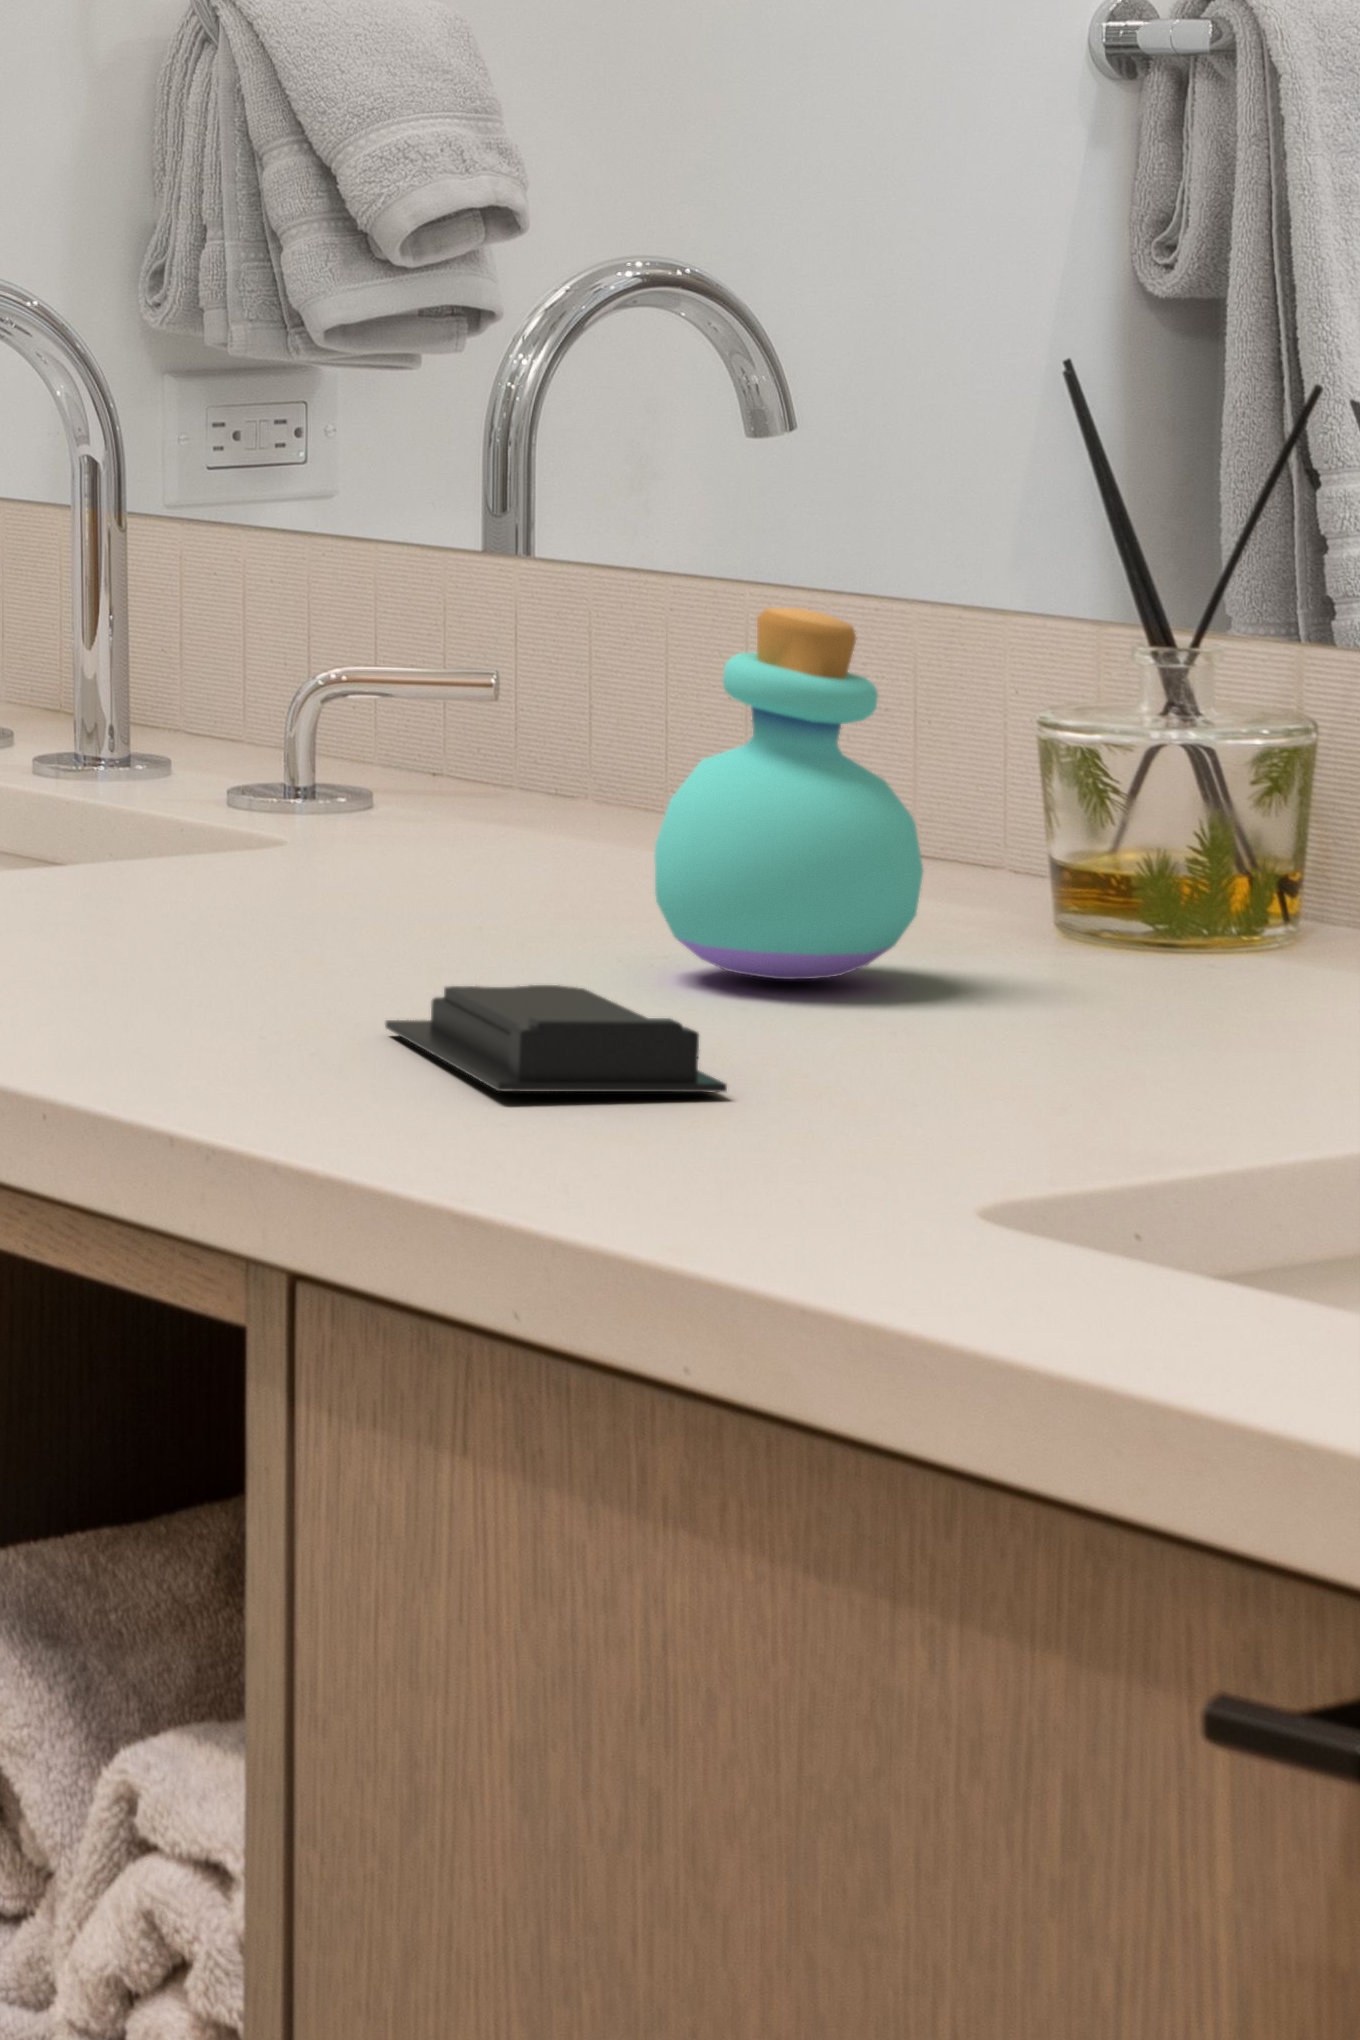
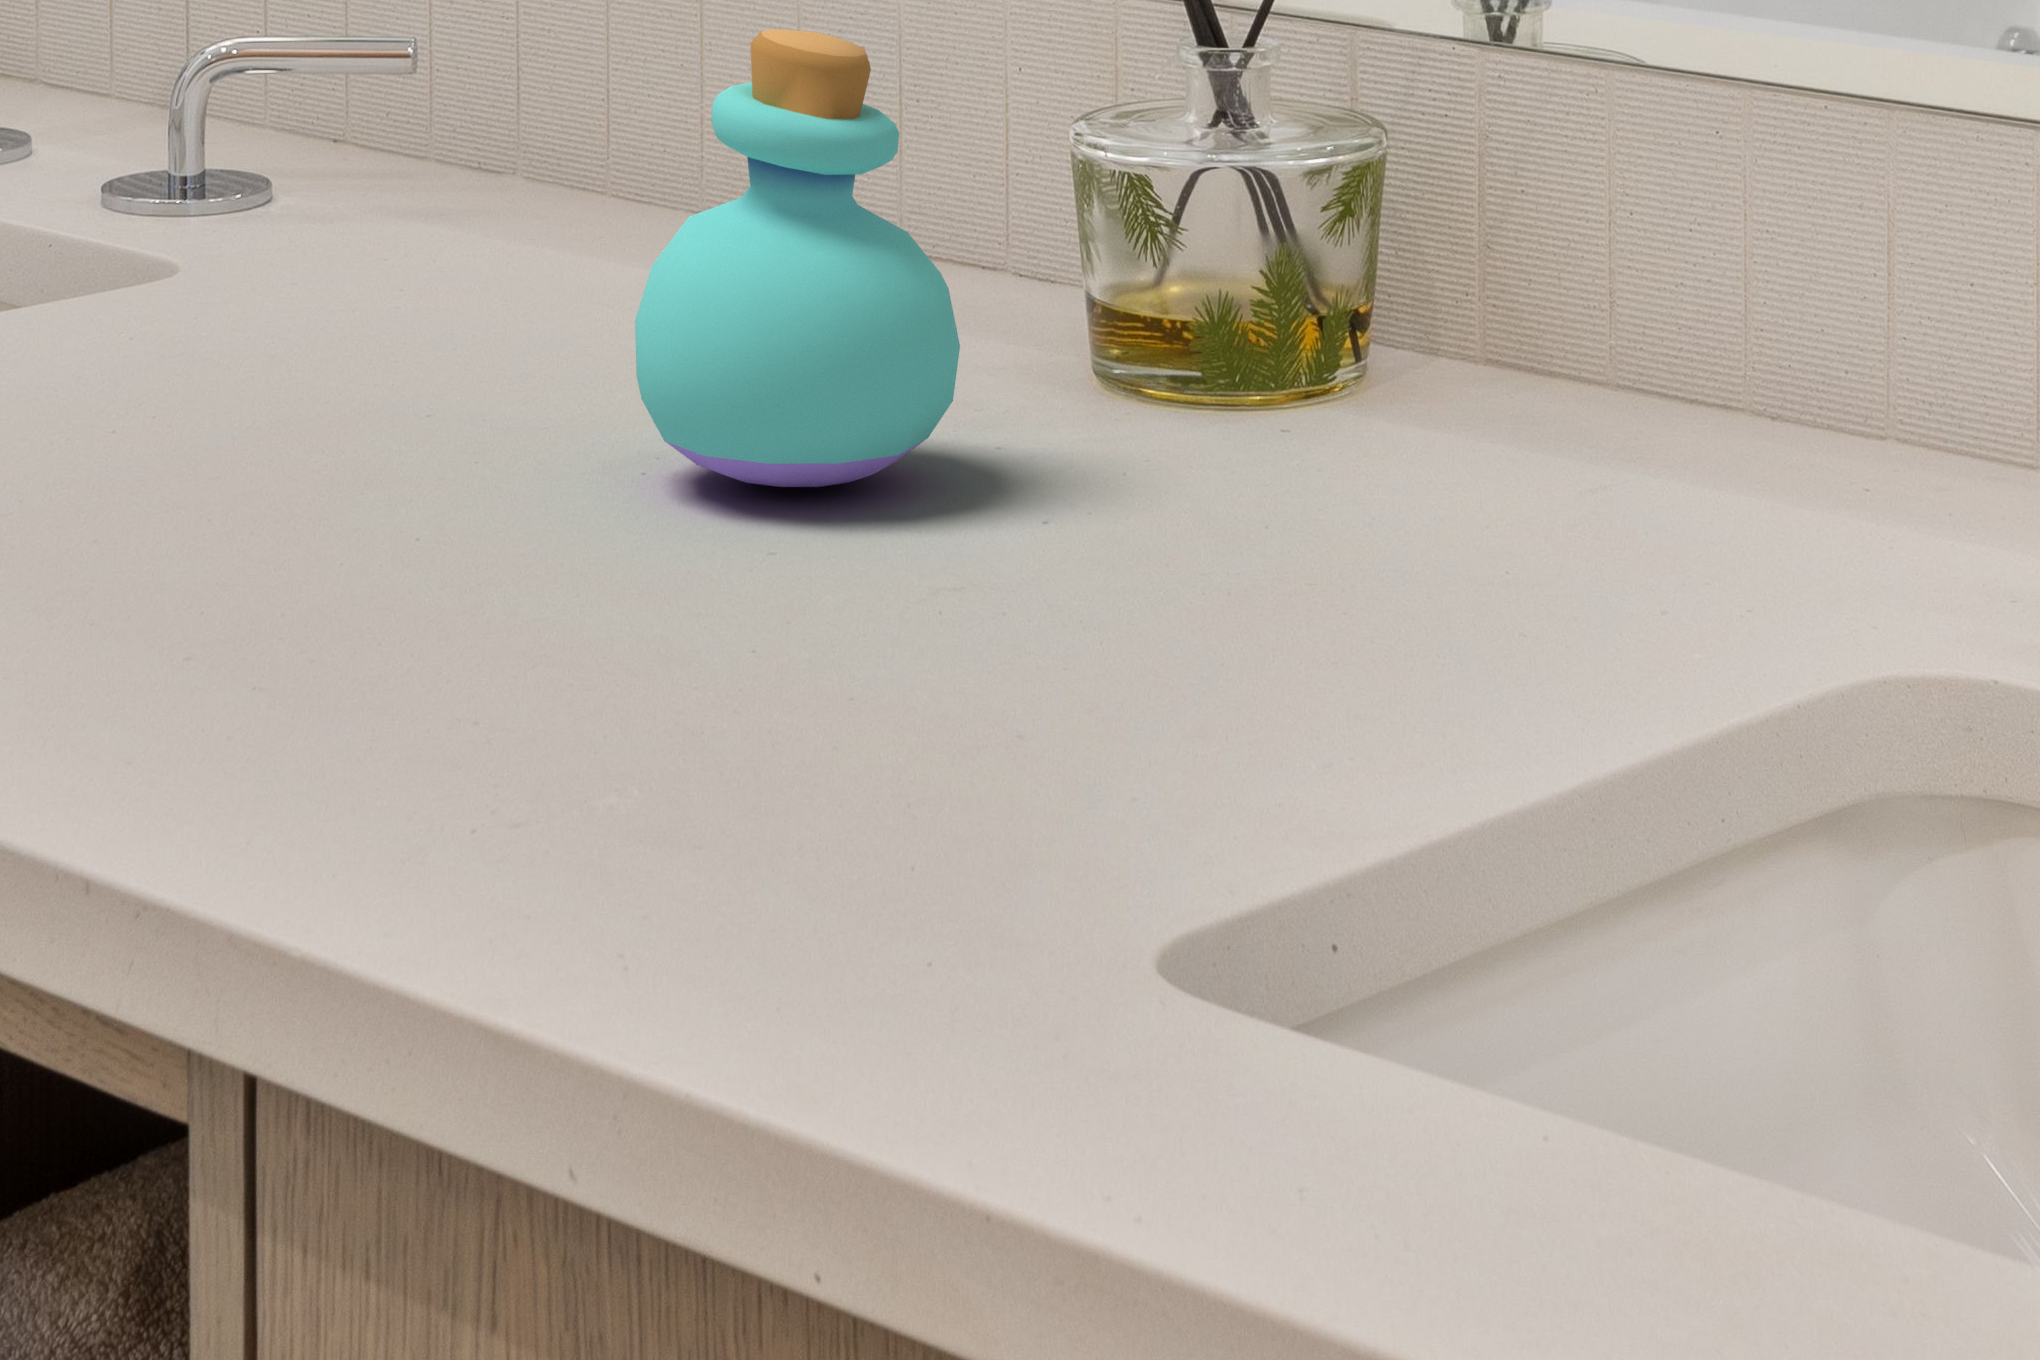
soap bar: present [385,985,727,1092] -> none [323,561,772,767]

